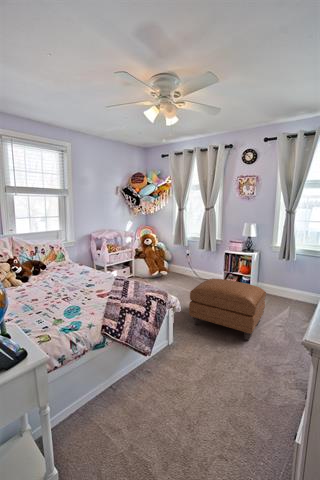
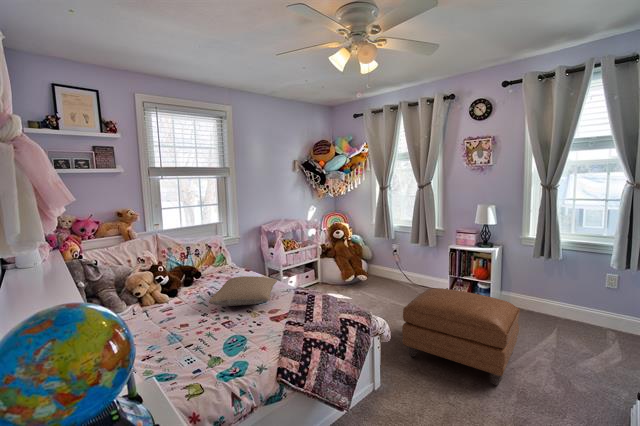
pillow: none [53,268,103,288] -> present [209,276,277,306]

